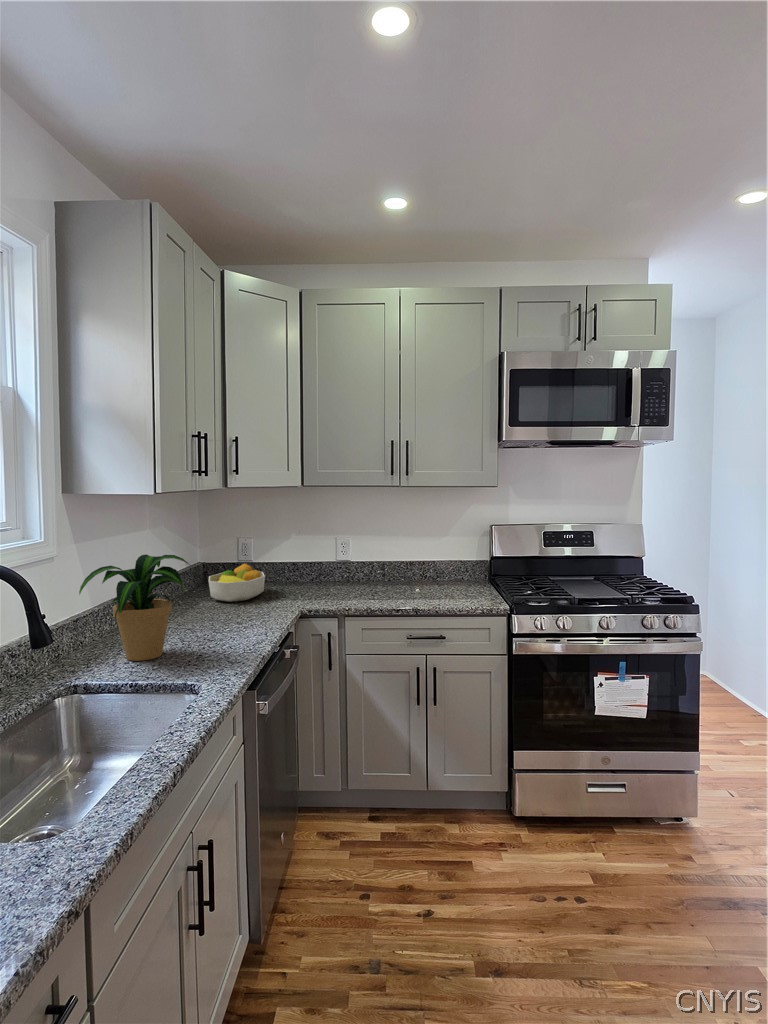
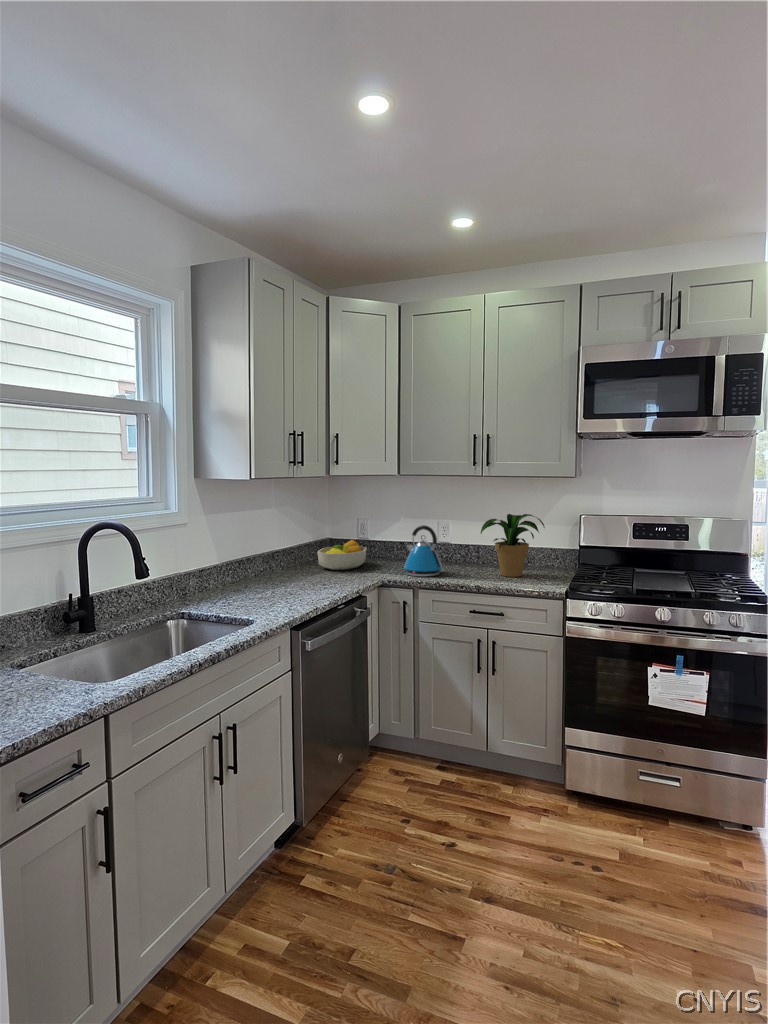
kettle: none [318,543,365,602] -> present [404,525,443,576]
potted plant: present [79,555,197,661] -> present [481,514,545,577]

